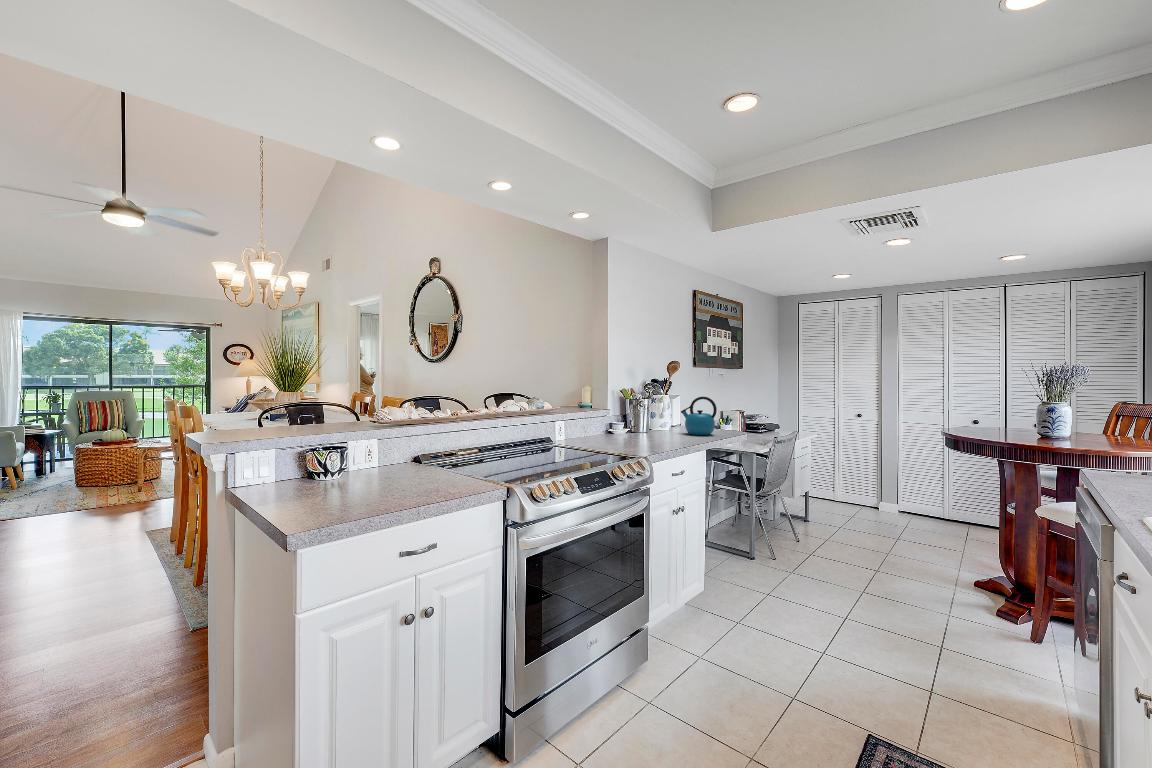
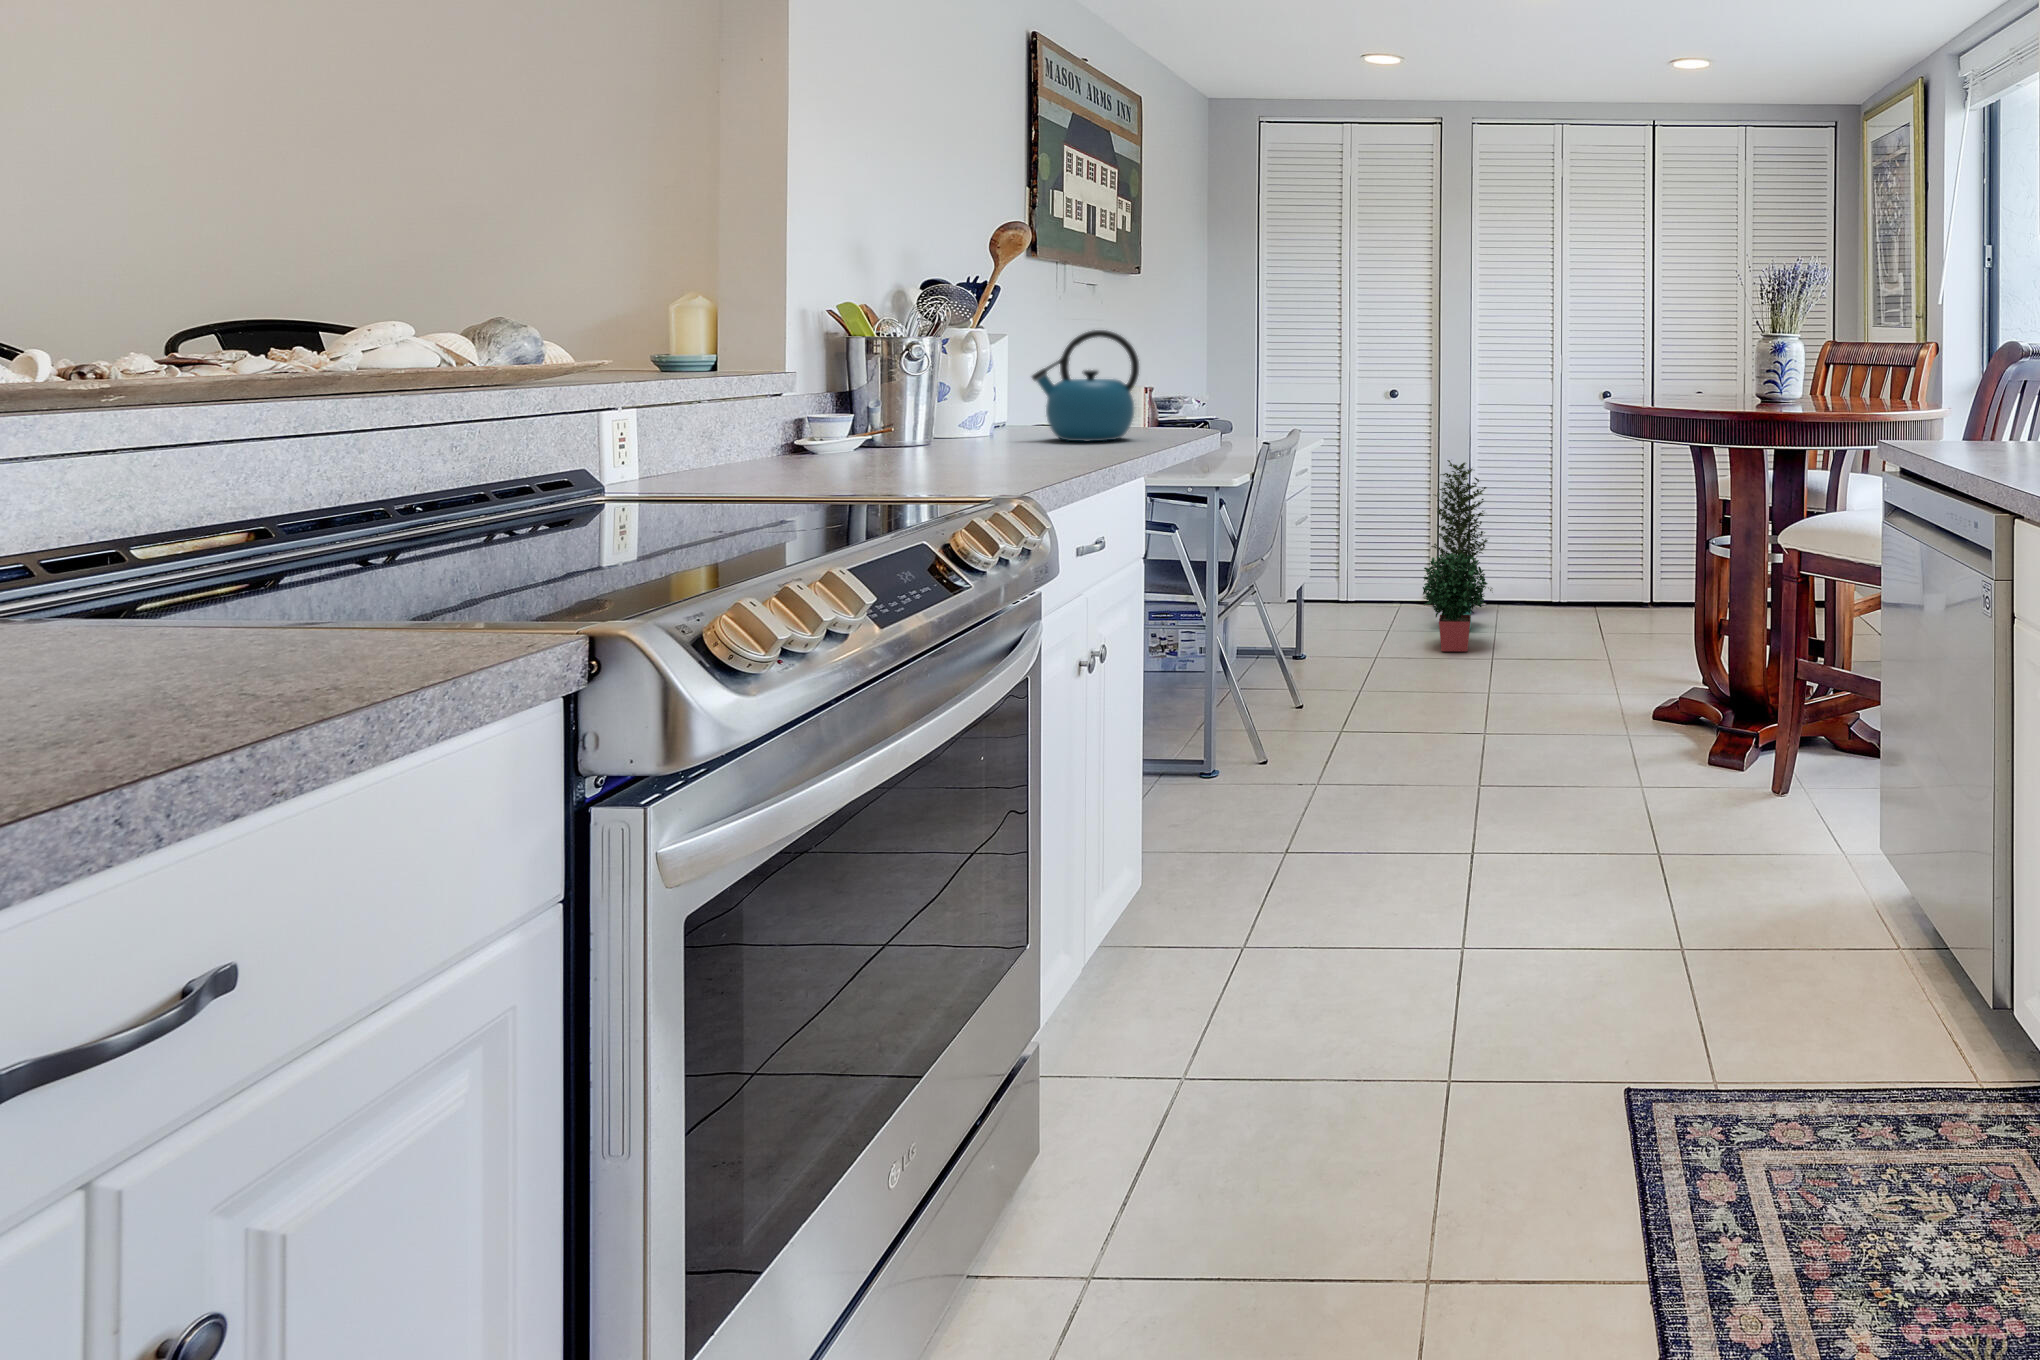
potted plant: none [862,448,906,534] -> present [1423,460,1493,651]

